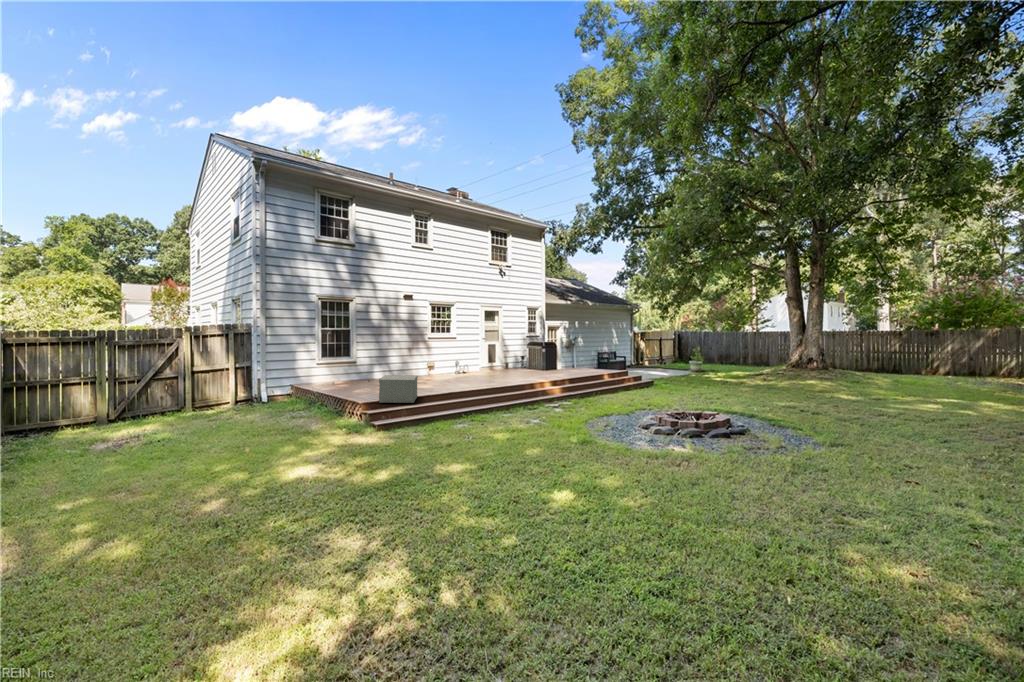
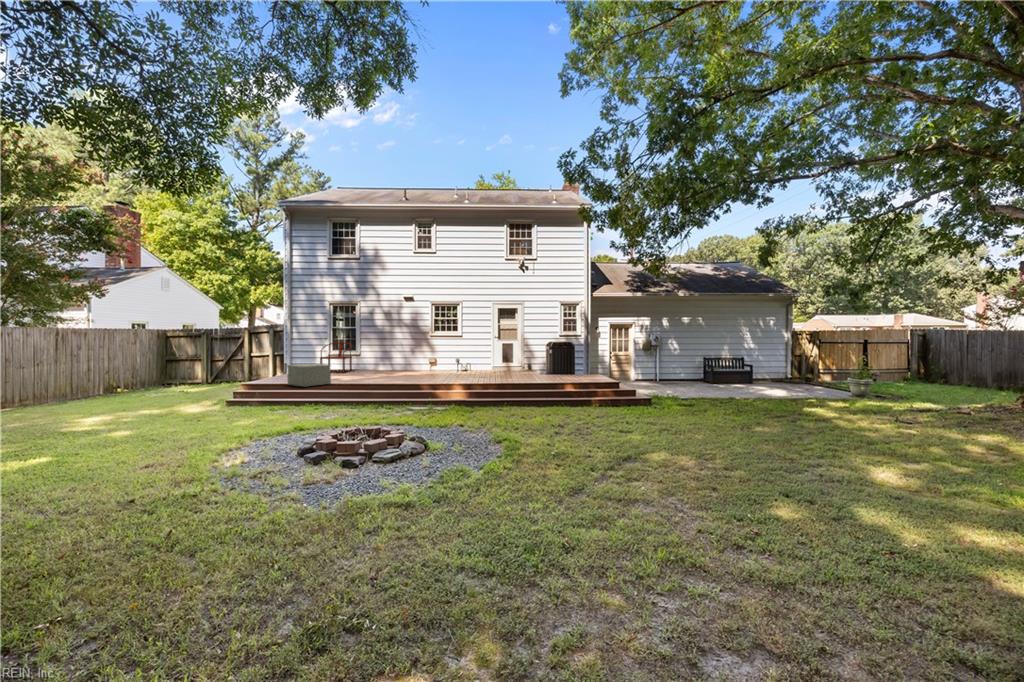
armchair: none [321,346,360,386] -> present [320,342,352,373]

